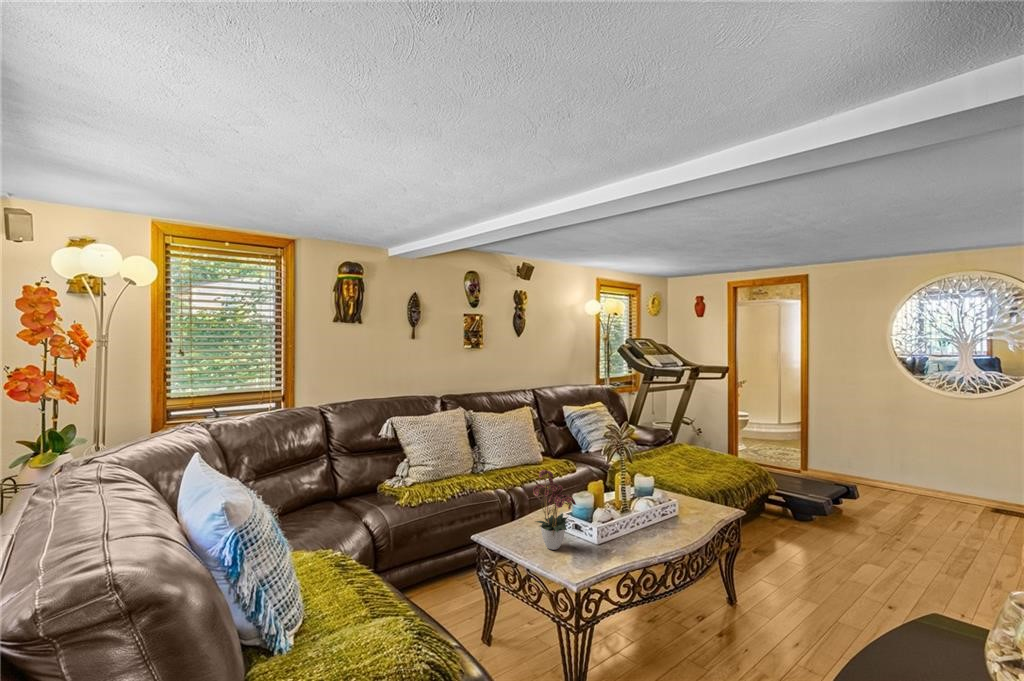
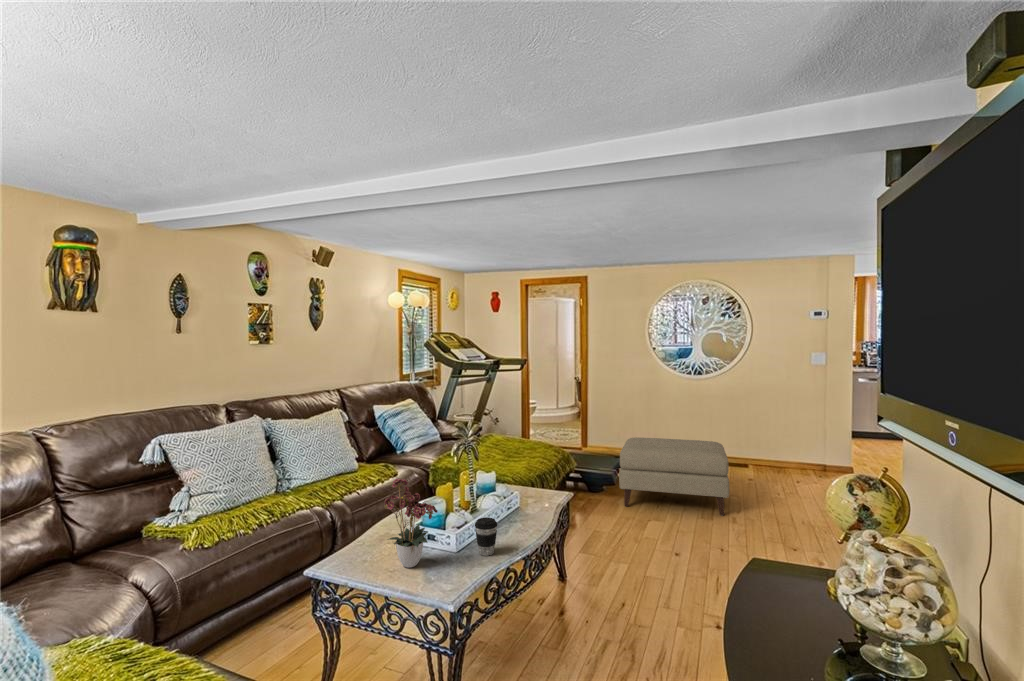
ottoman: none [825,463,985,573] -> present [619,437,729,516]
coffee cup: none [614,518,635,554] -> present [475,517,497,556]

